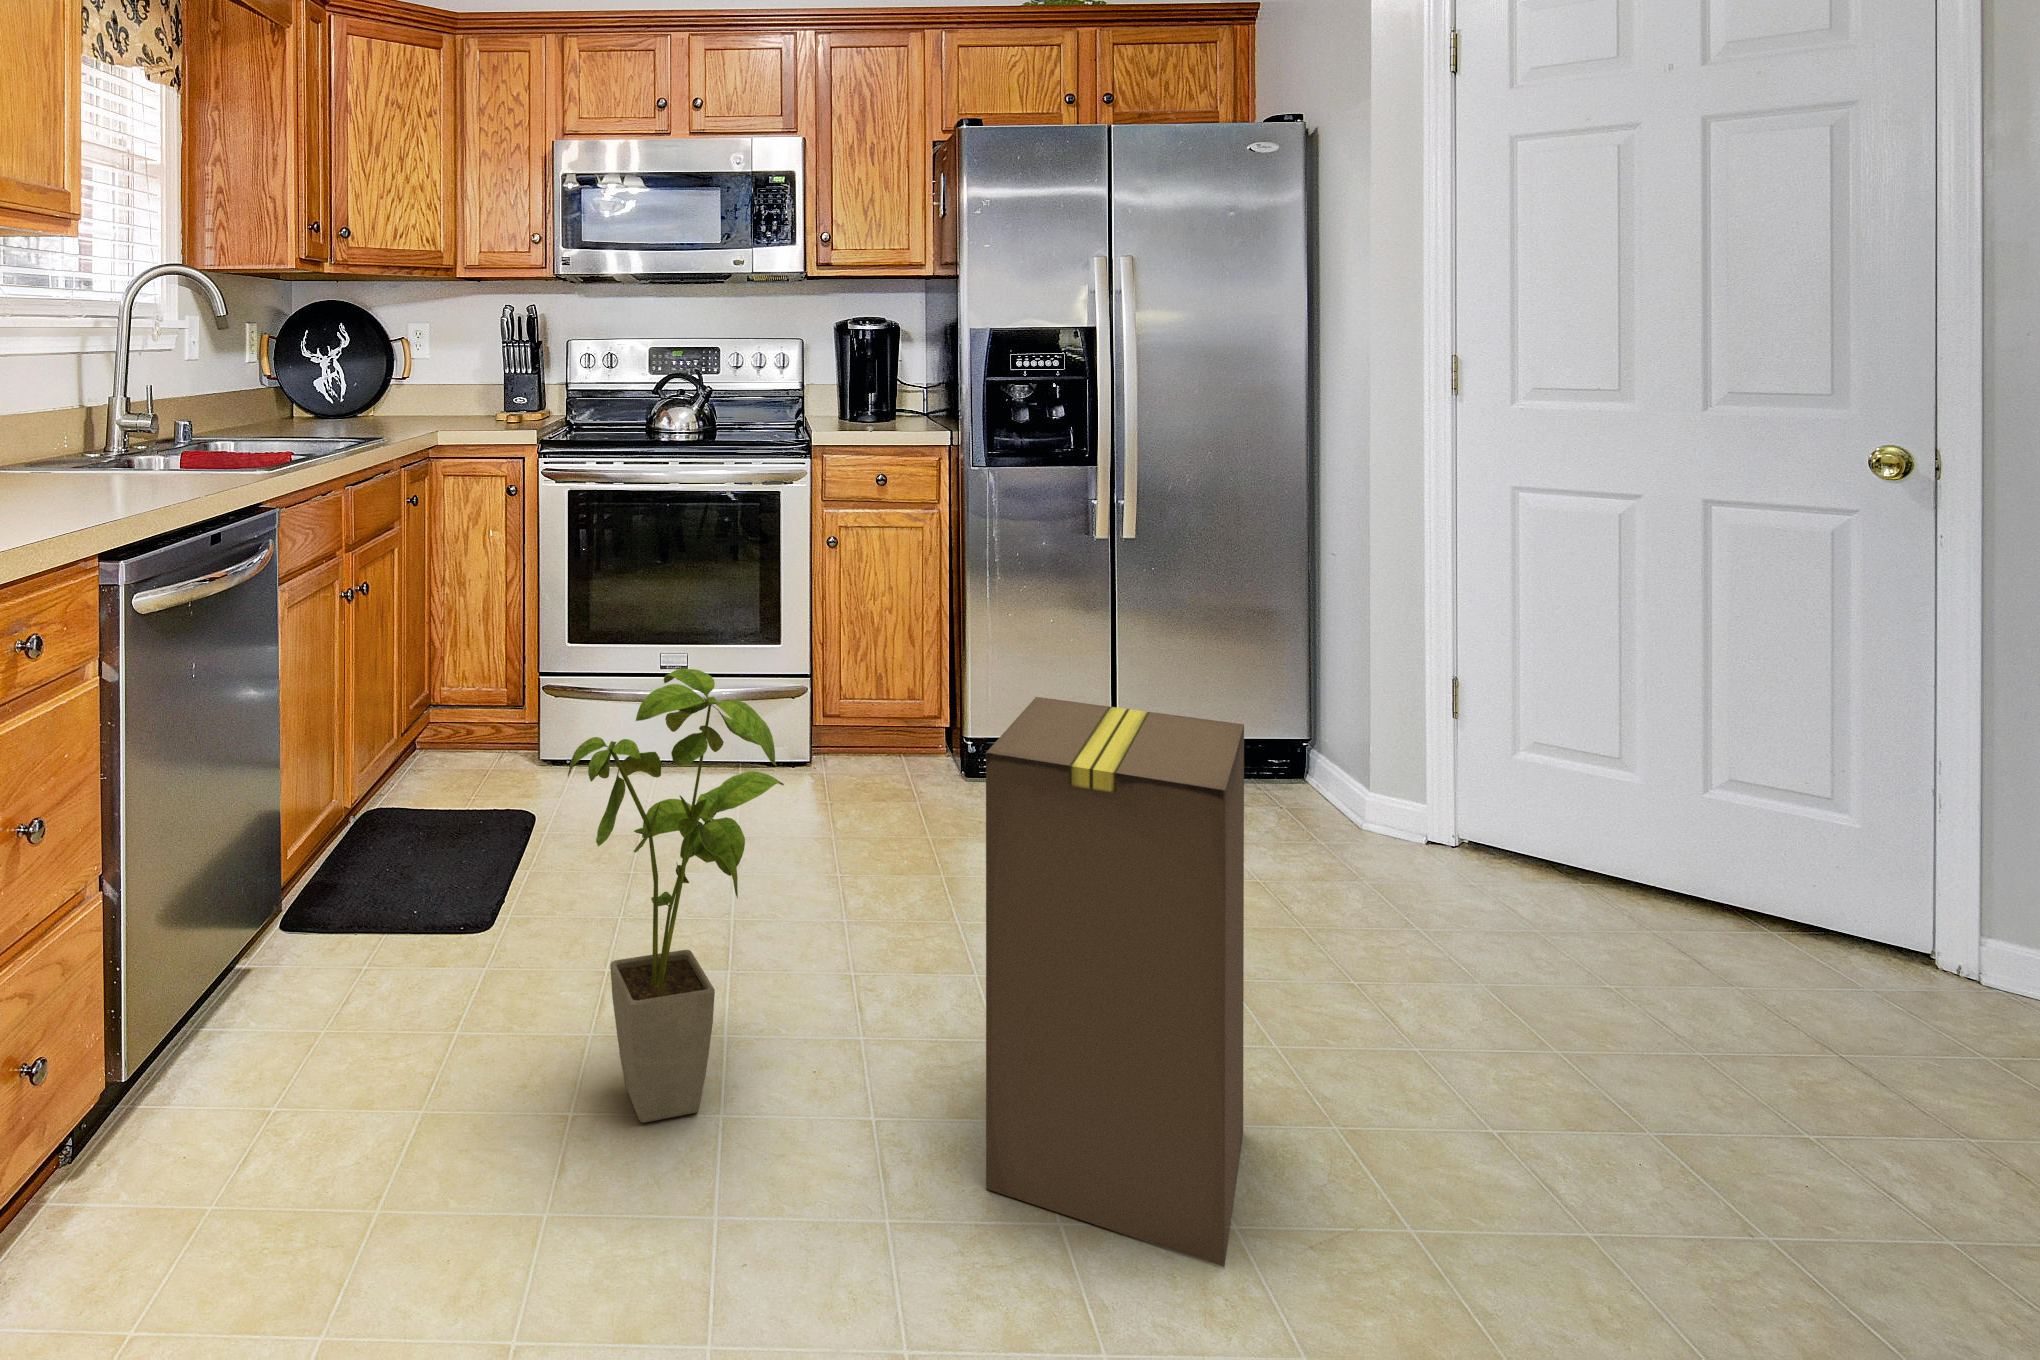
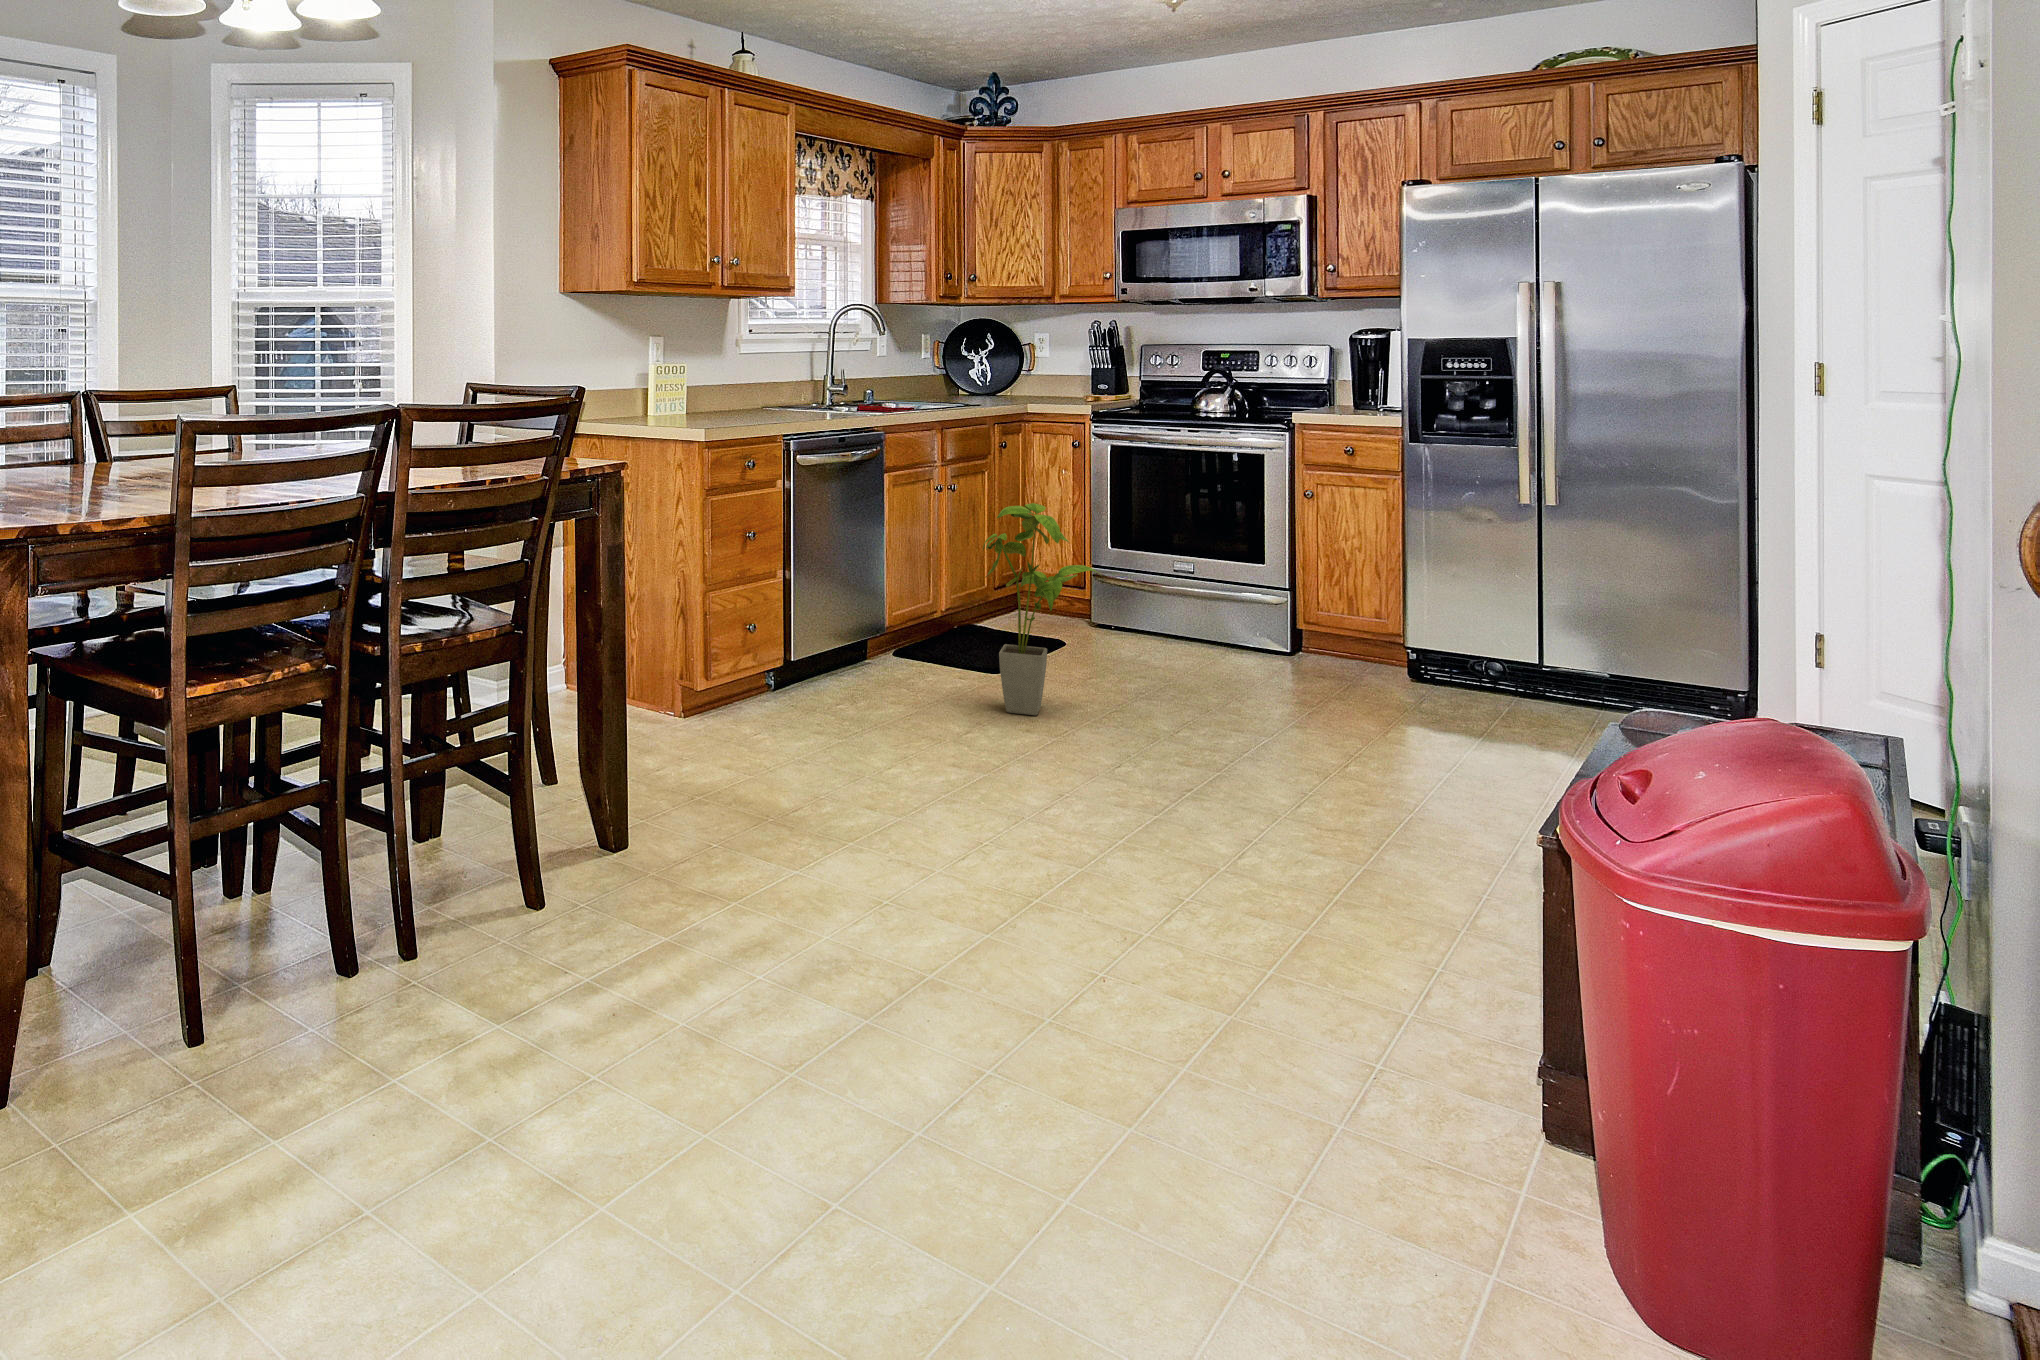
cardboard box: present [986,697,1244,1267] -> none [1149,538,1321,785]

